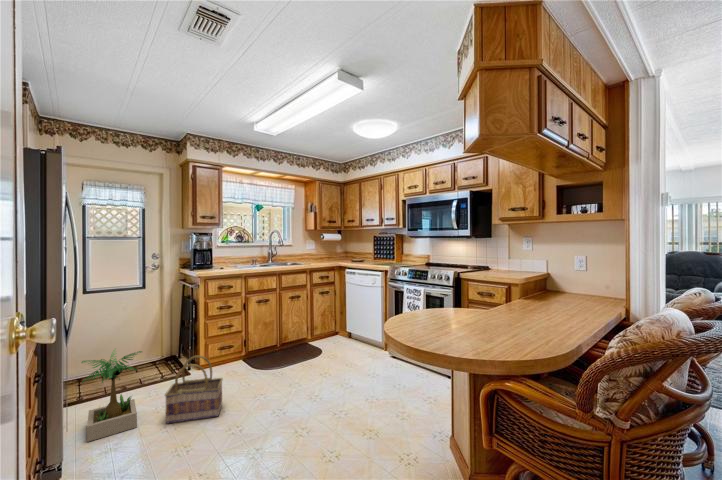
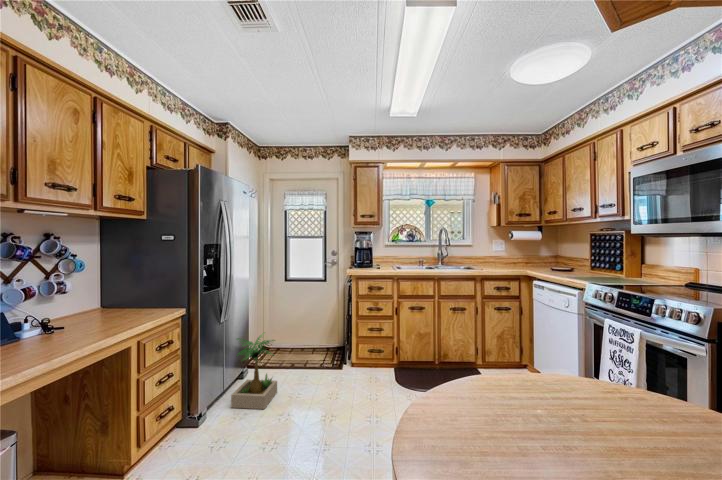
basket: present [165,356,223,423] -> none [281,356,336,429]

